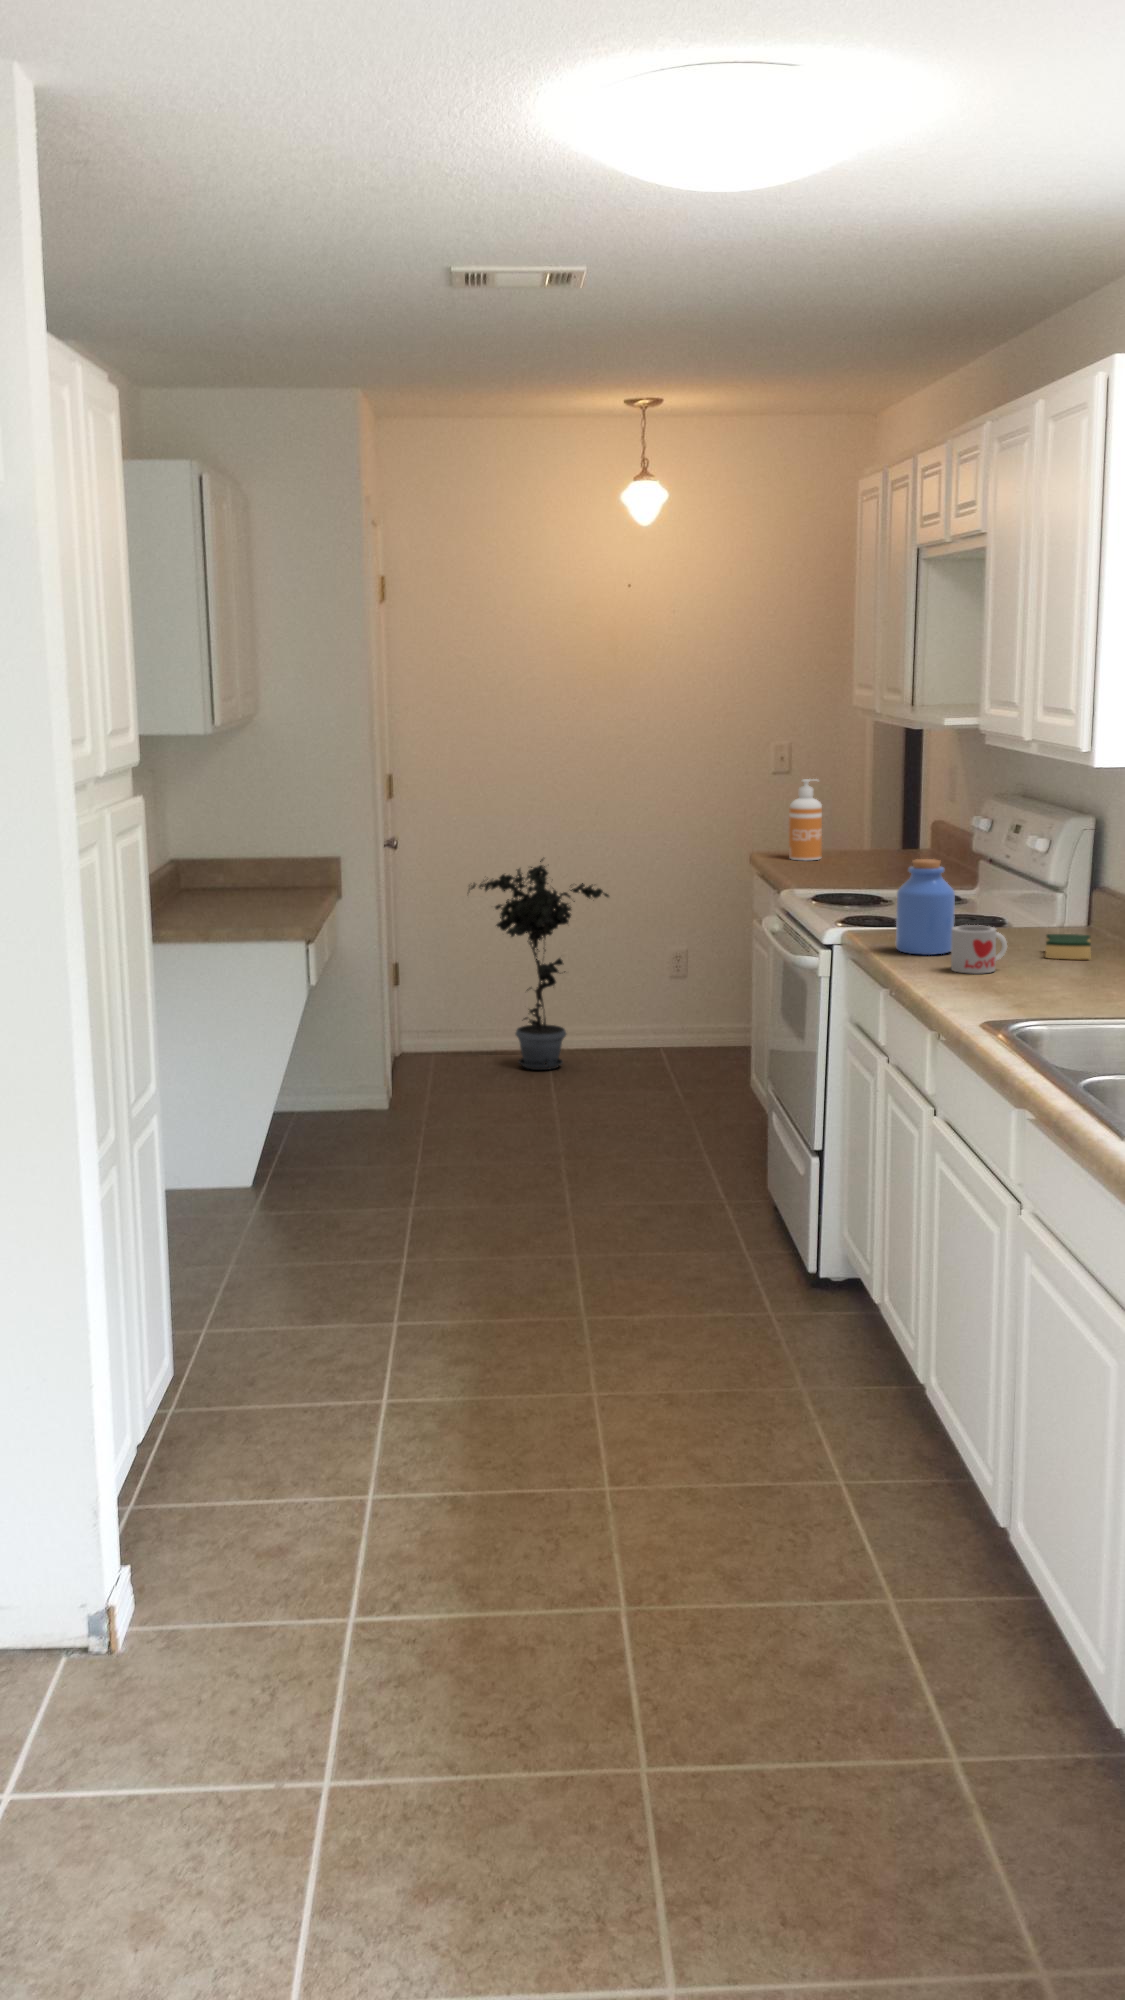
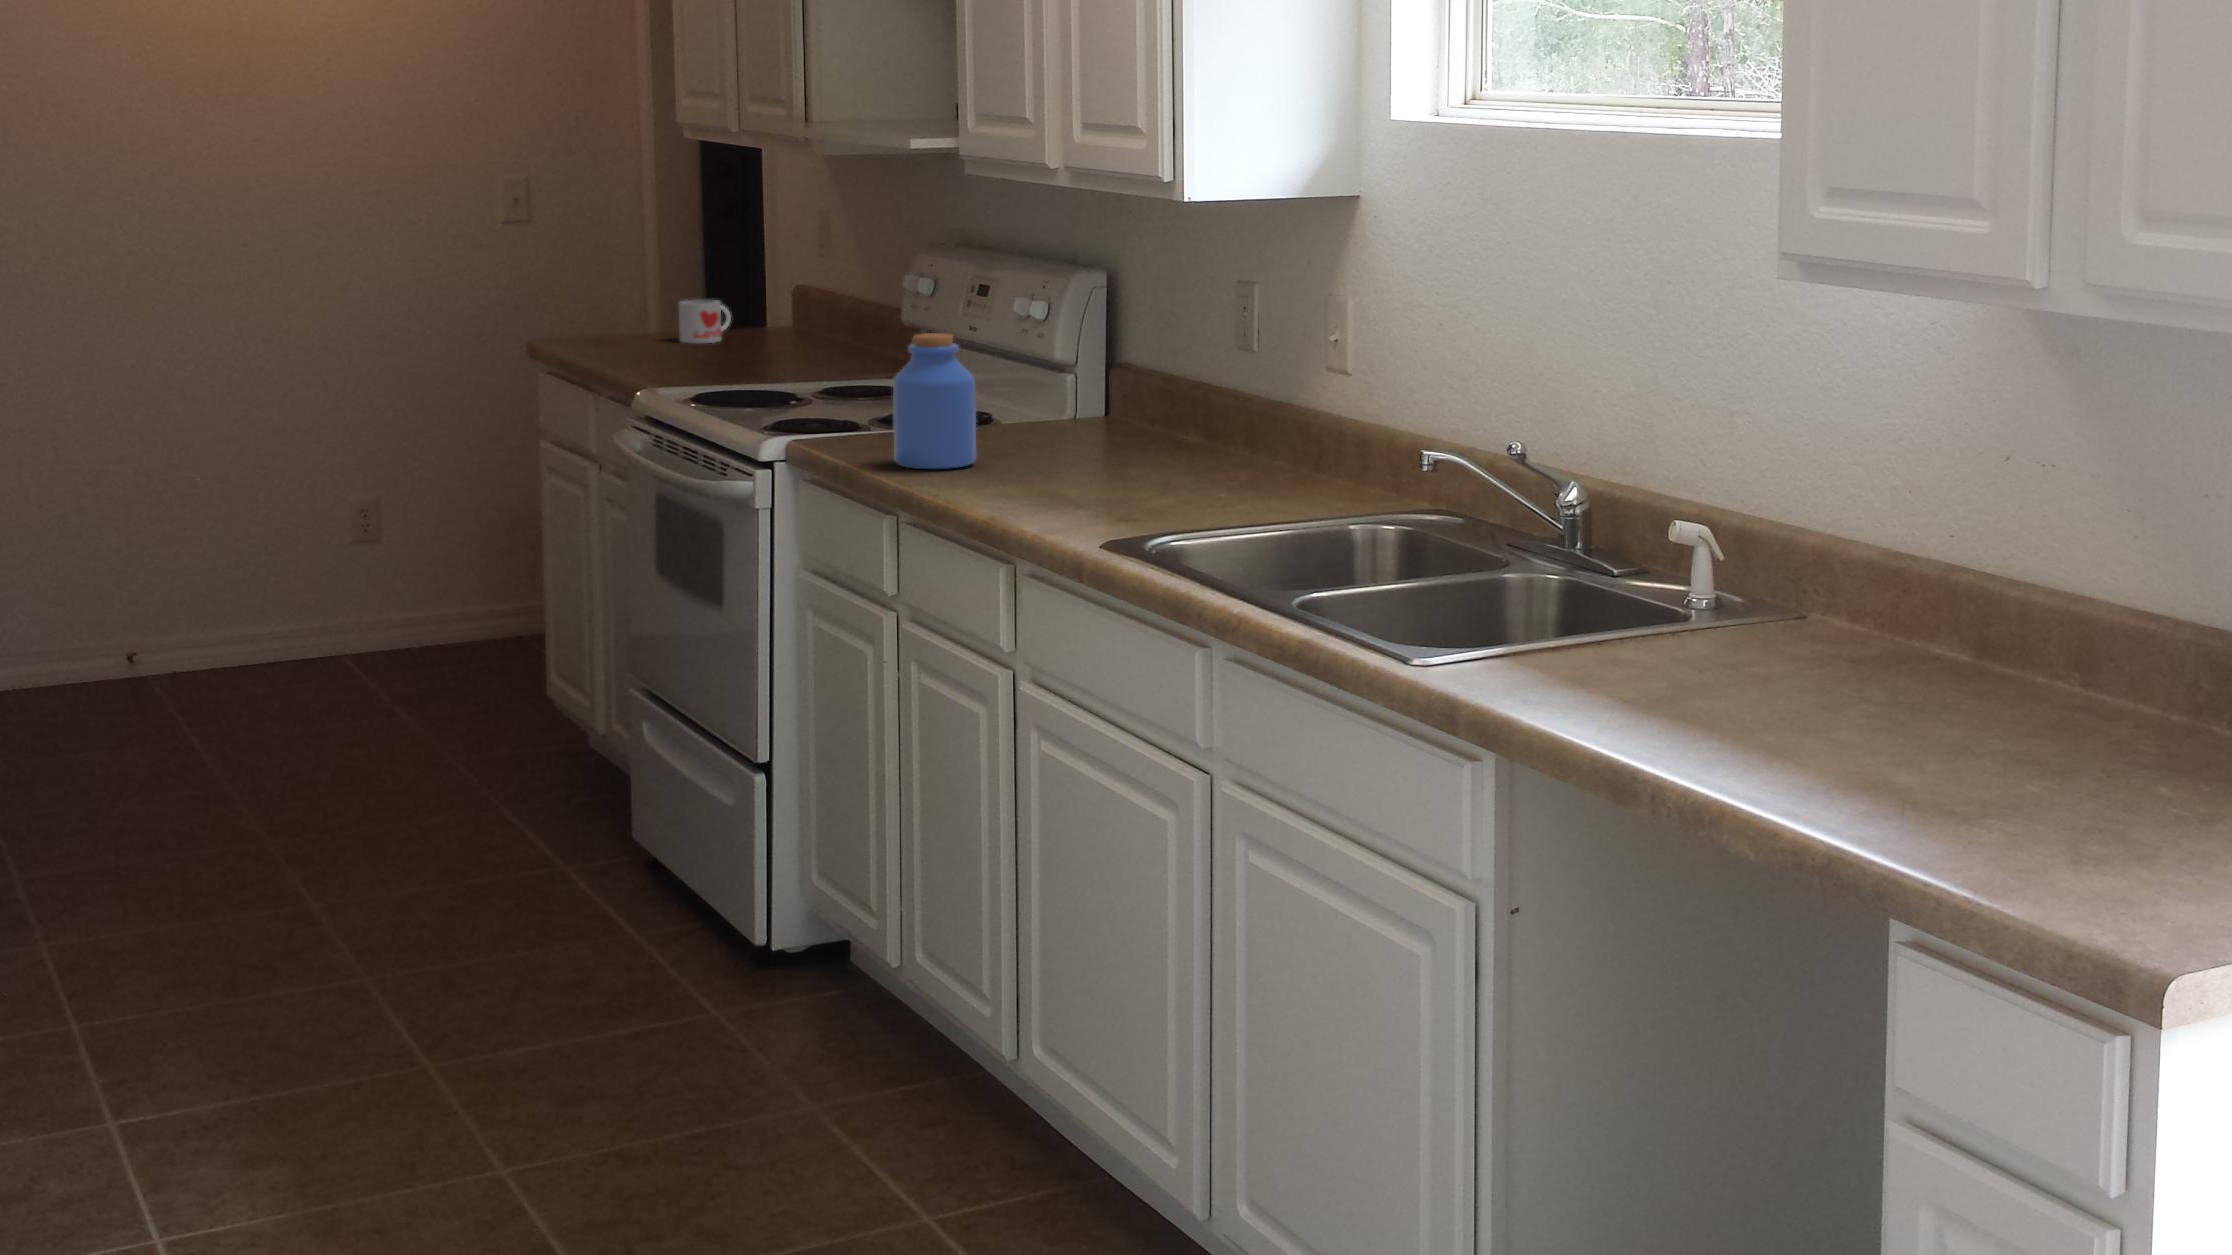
soap dispenser: present [789,779,822,861] -> none [592,227,643,346]
potted plant: present [469,859,609,1070] -> none [23,358,274,695]
mug: present [951,925,1007,974] -> present [679,300,731,344]
sponge: present [1045,934,1091,959] -> none [1091,428,1161,463]

